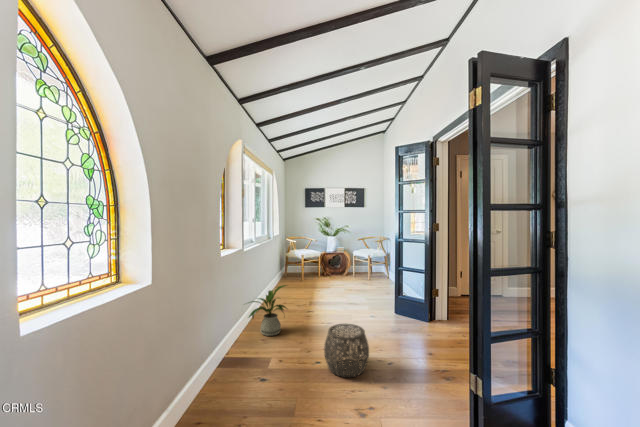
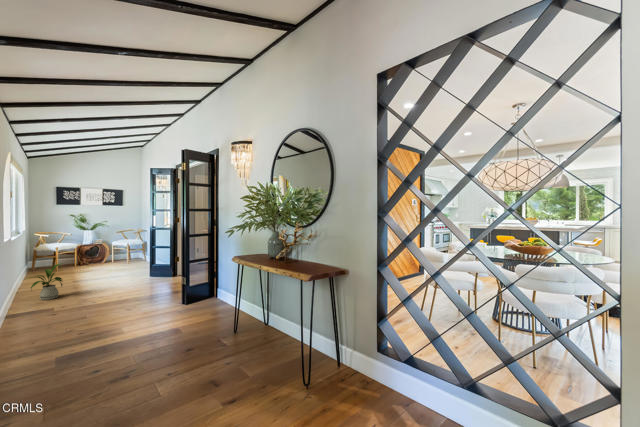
woven basket: present [324,324,369,377] -> none [103,276,133,302]

